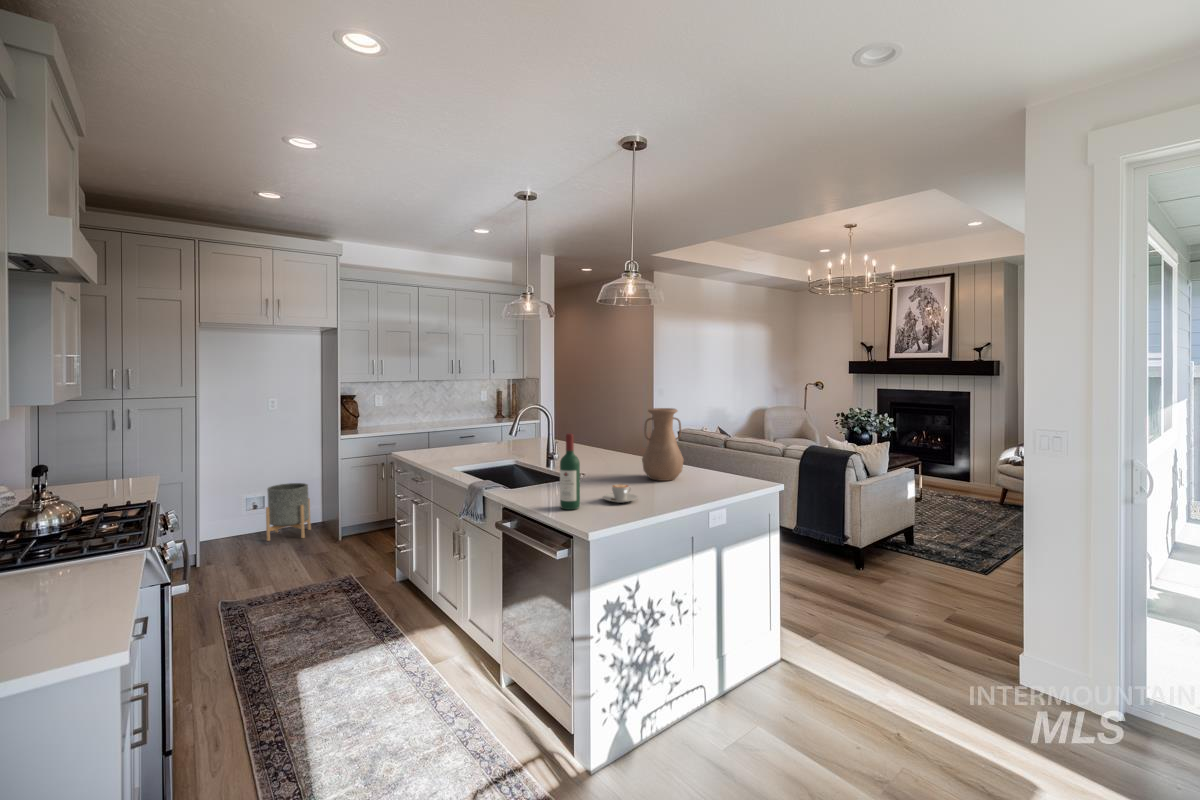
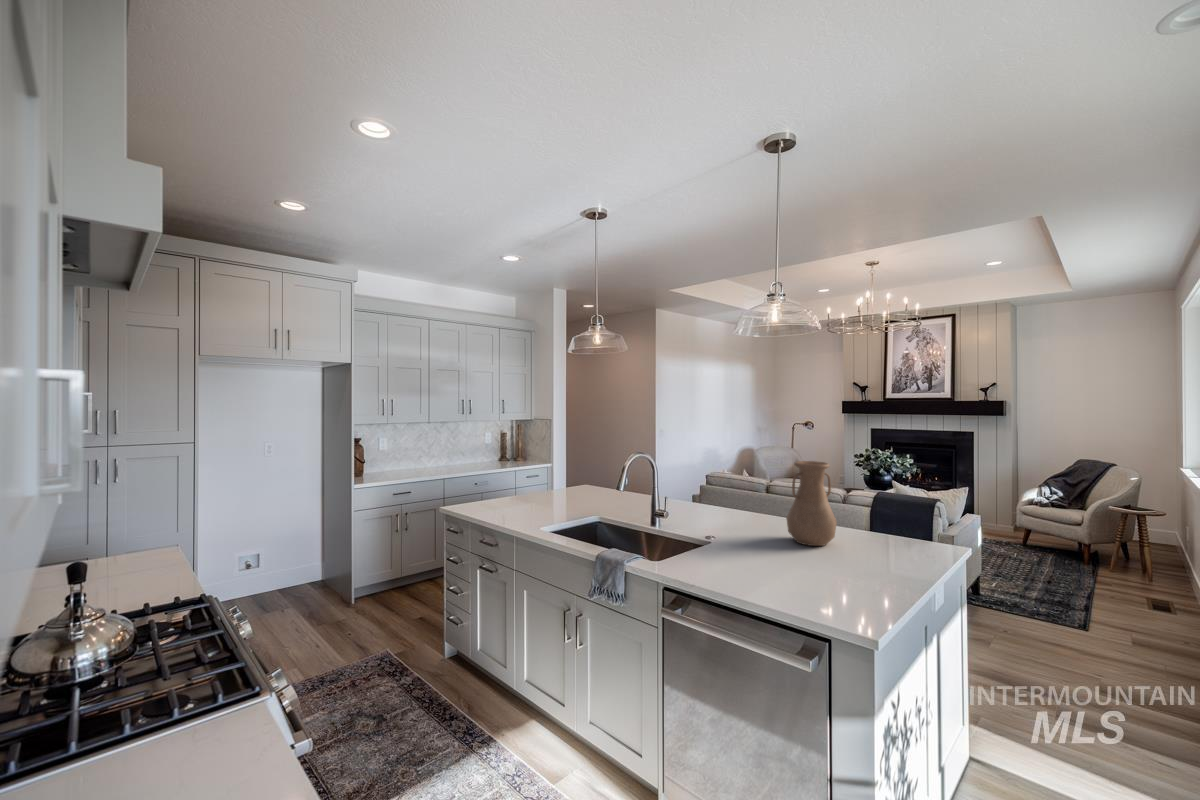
wine bottle: present [560,433,580,510] -> none [758,501,784,597]
planter: present [266,483,311,541] -> none [266,534,315,606]
coffee cup: present [603,484,638,503] -> none [791,559,836,583]

